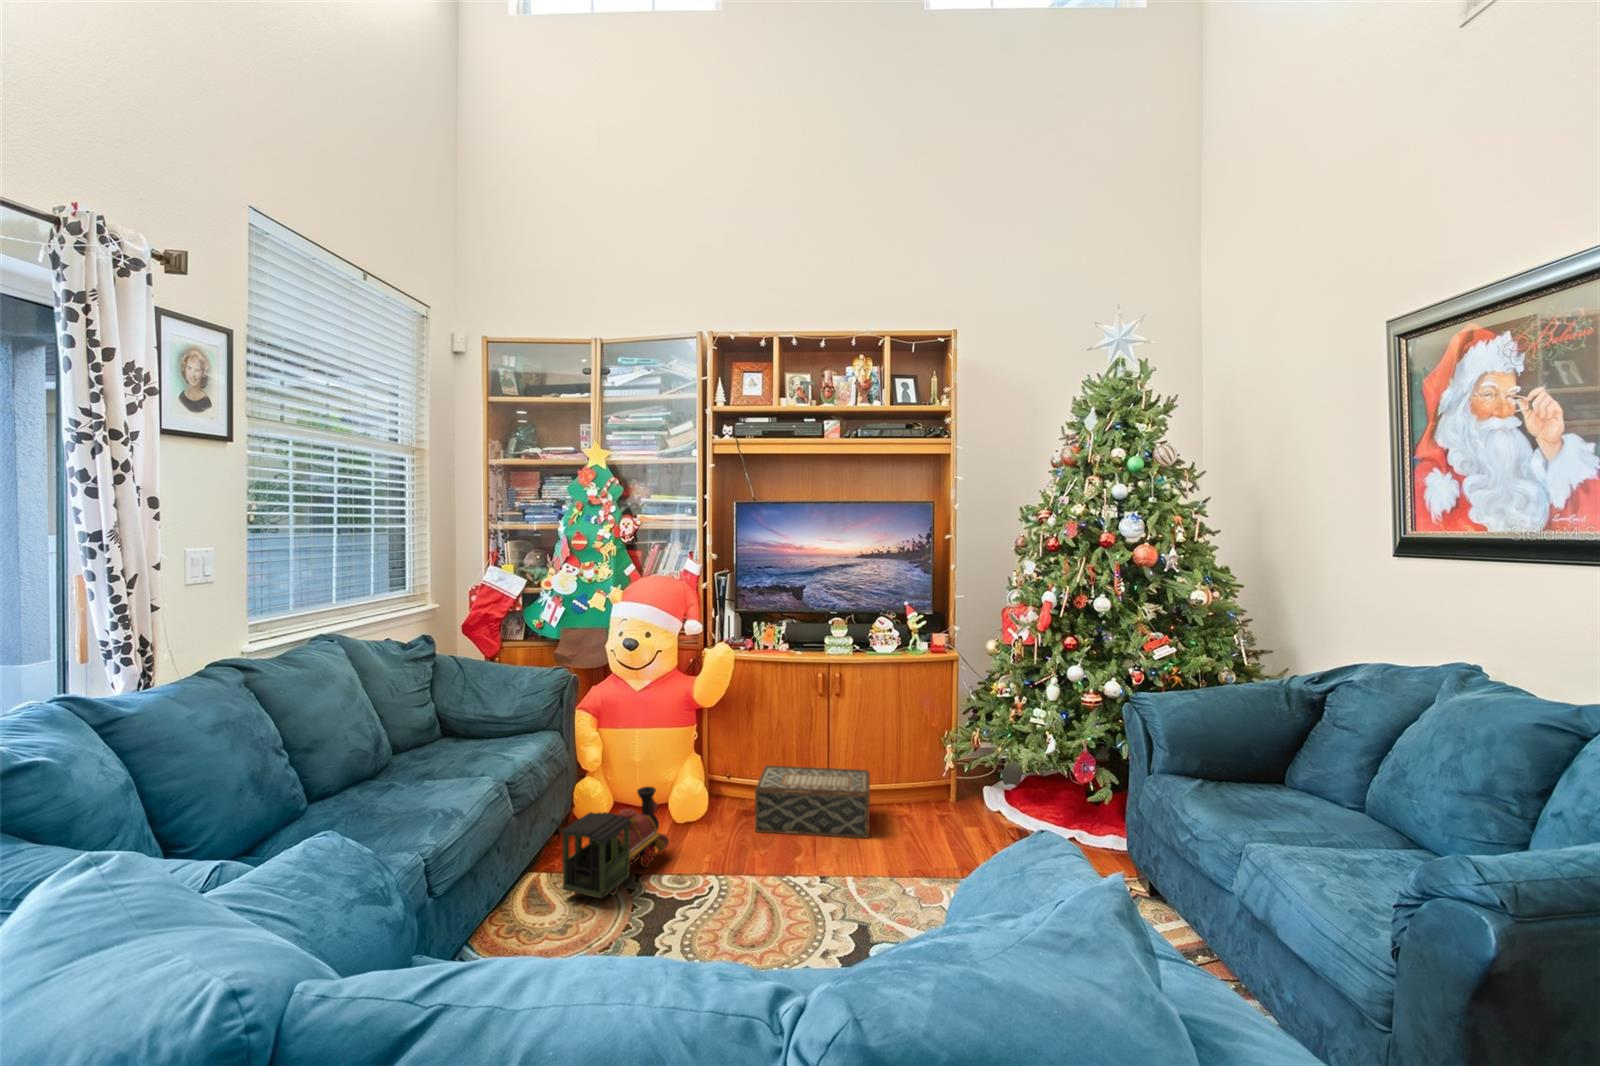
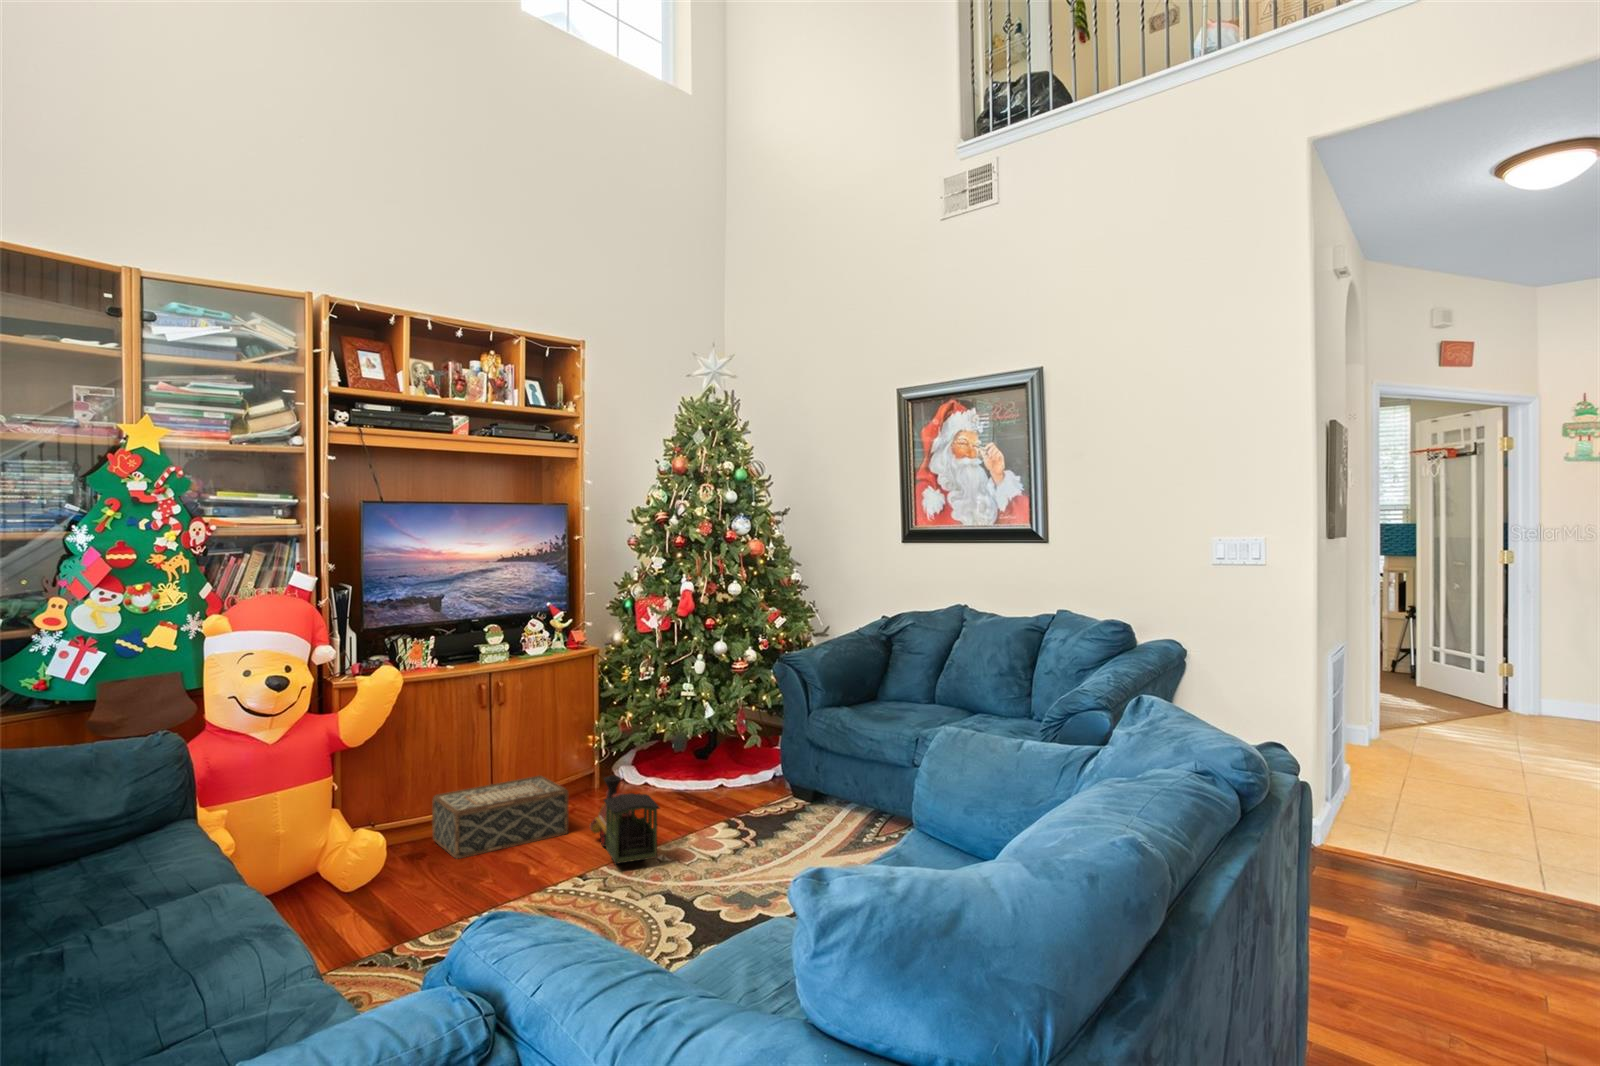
toy train: present [560,787,669,899] -> present [590,775,660,864]

